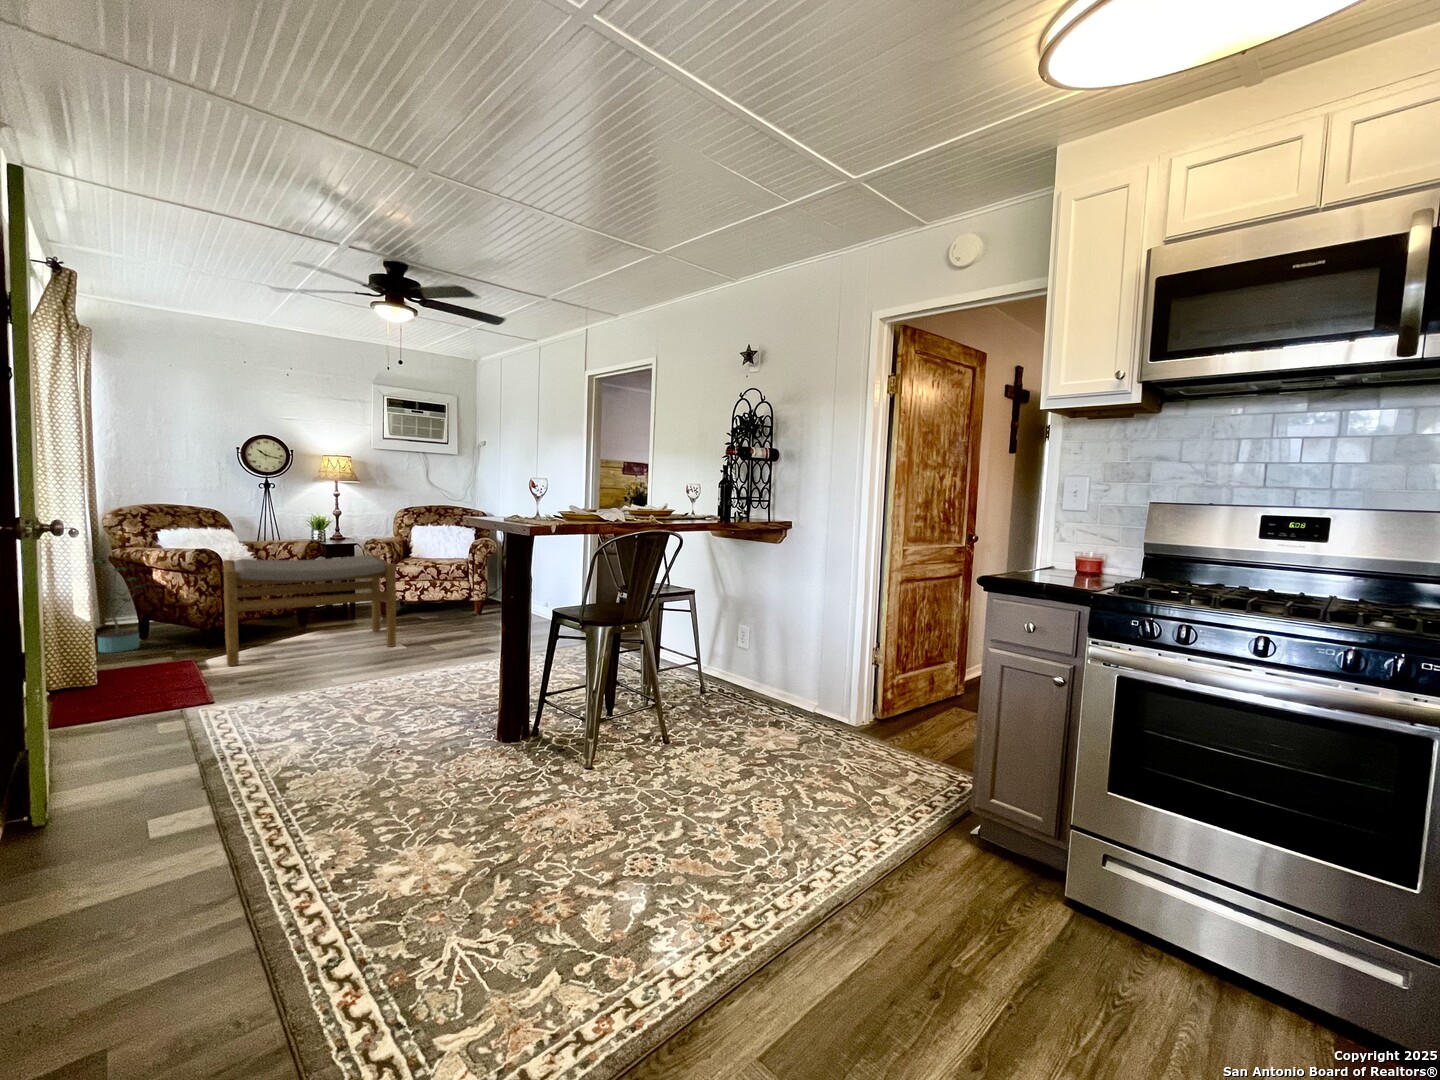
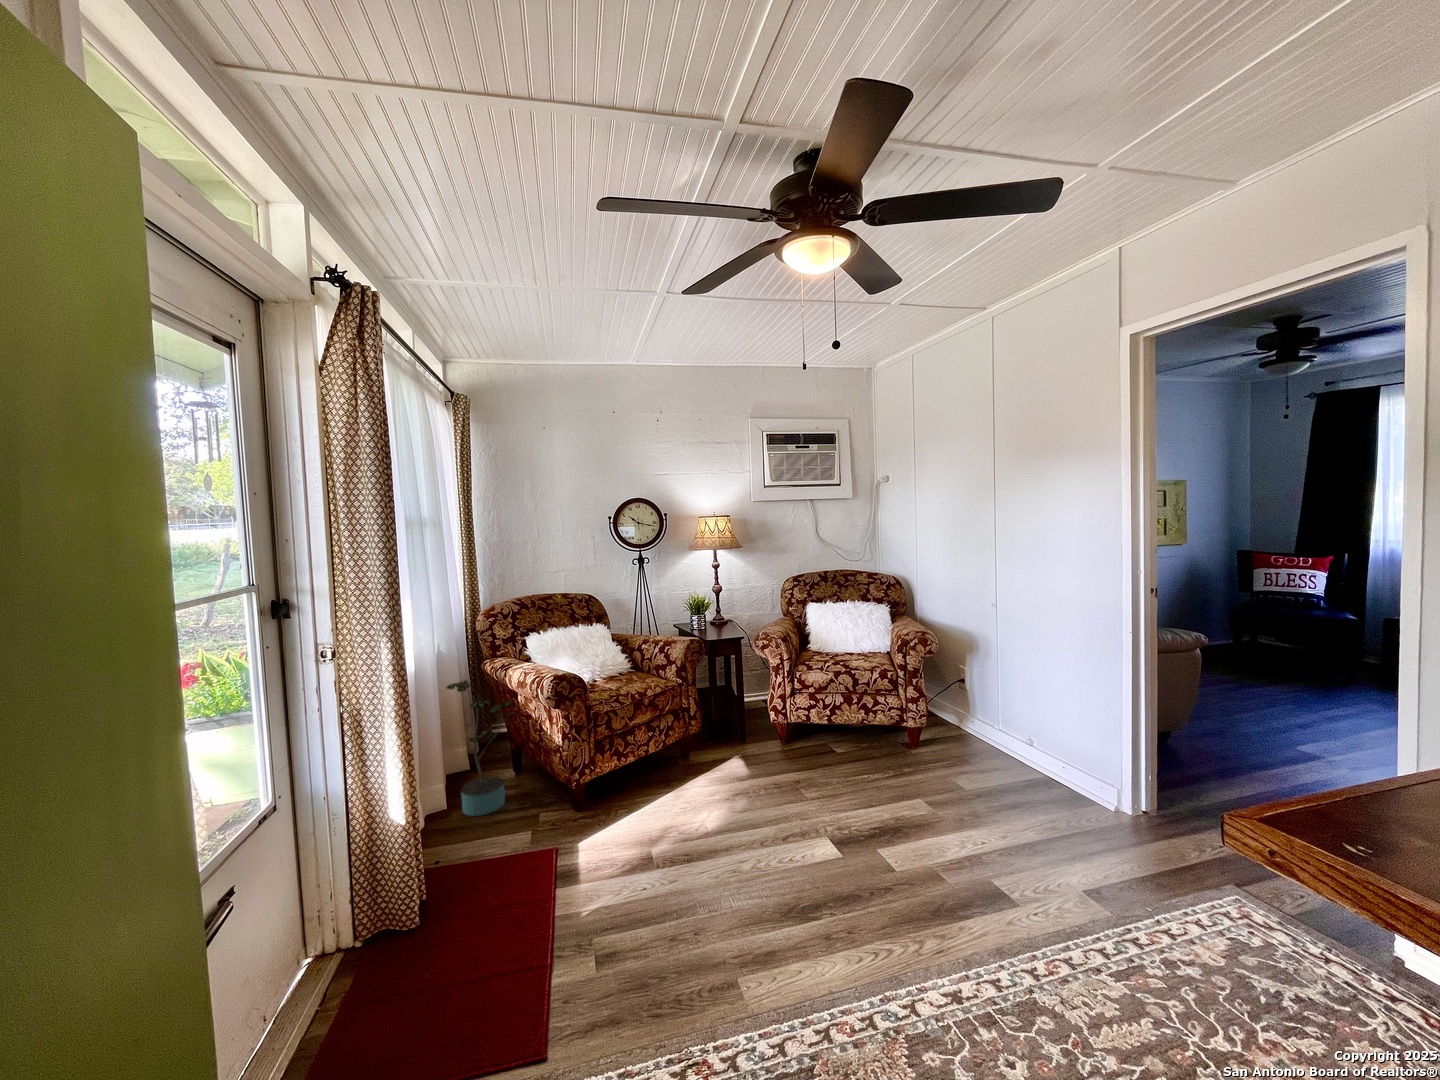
footstool: present [223,555,396,666] -> none [582,674,833,899]

